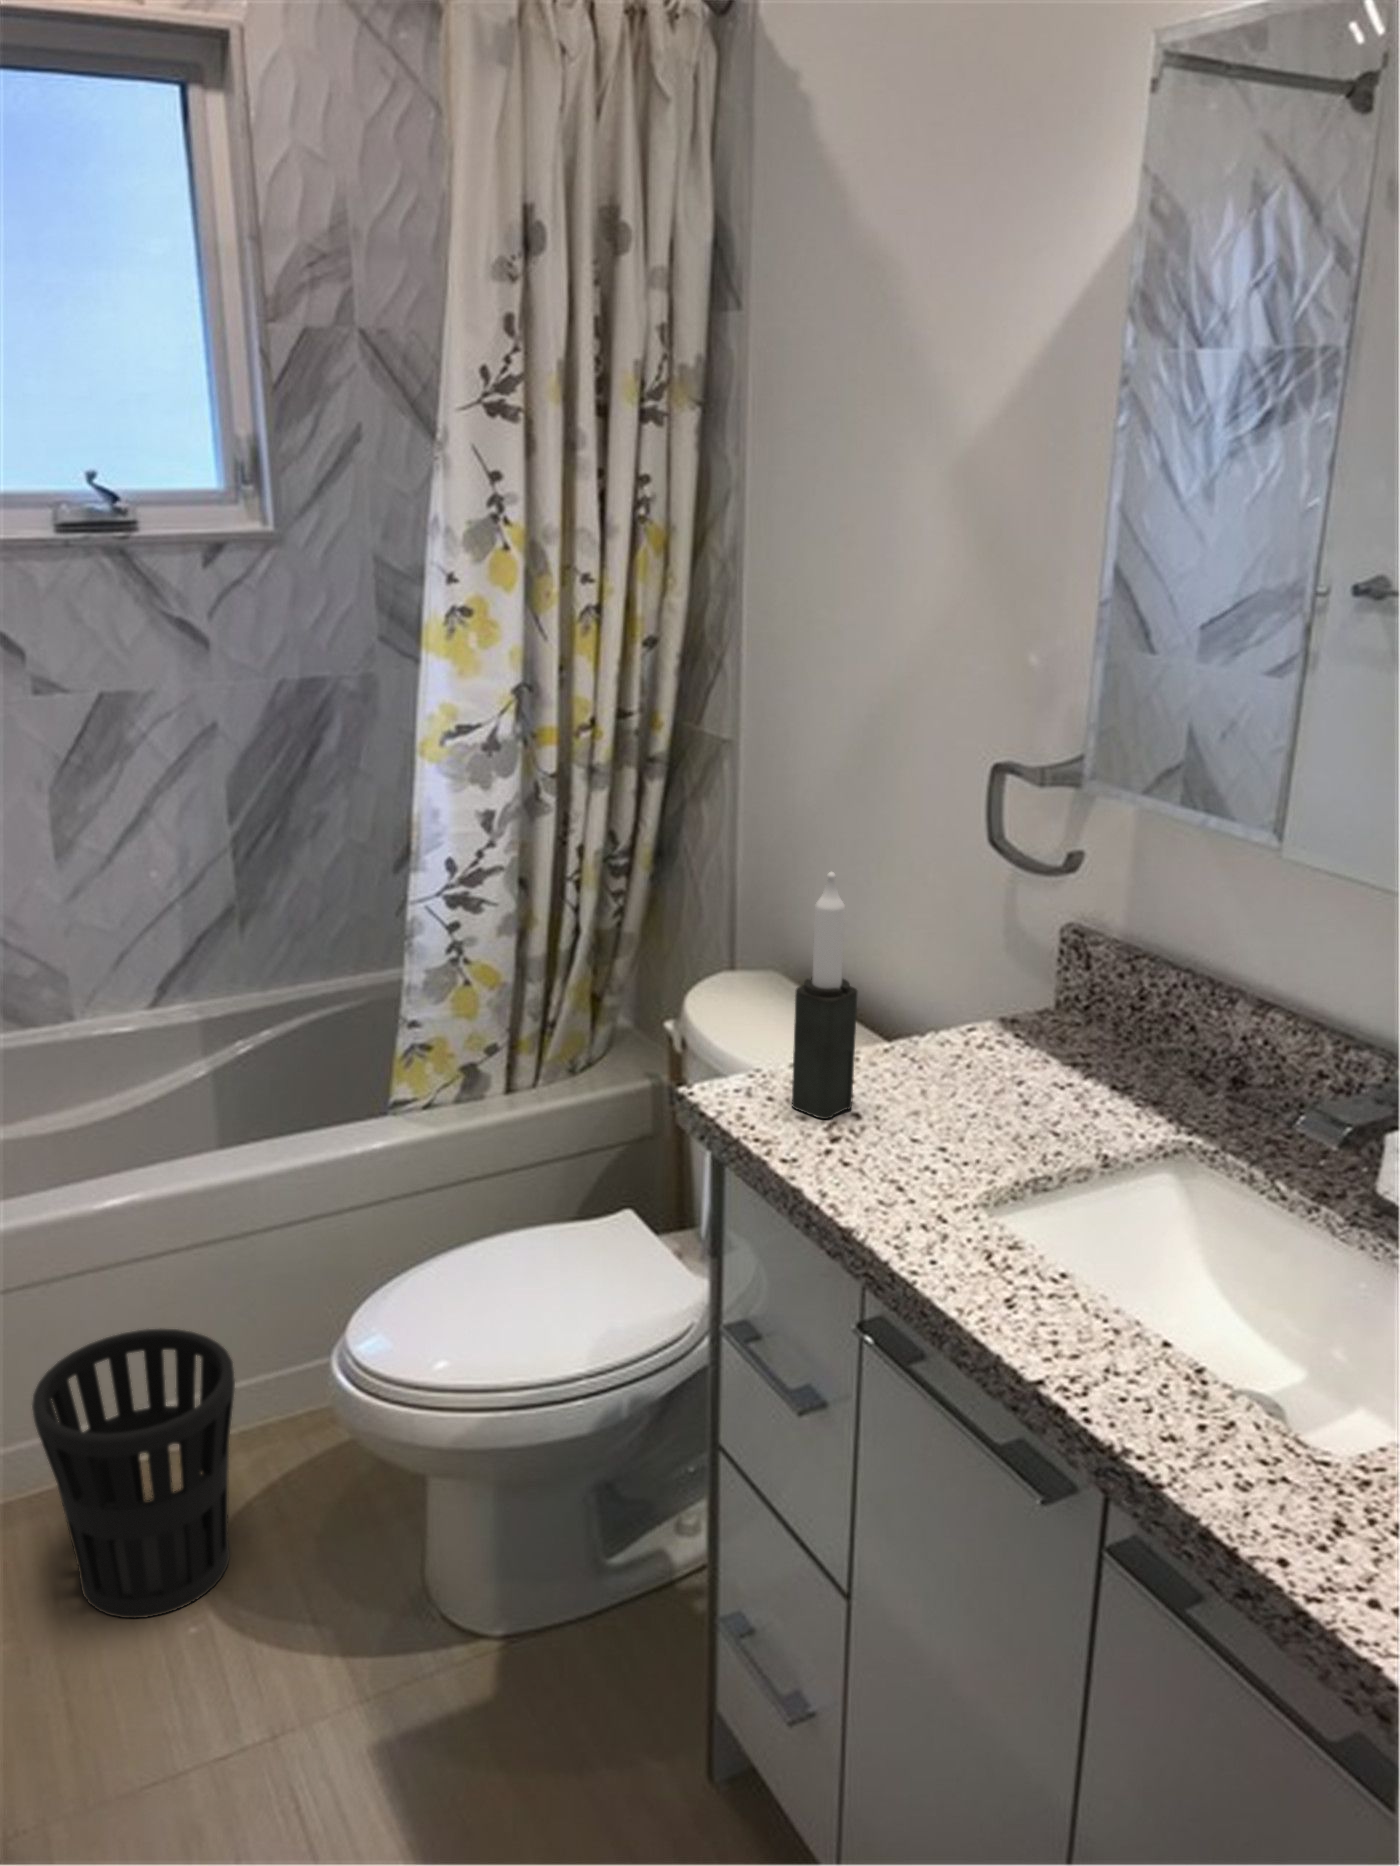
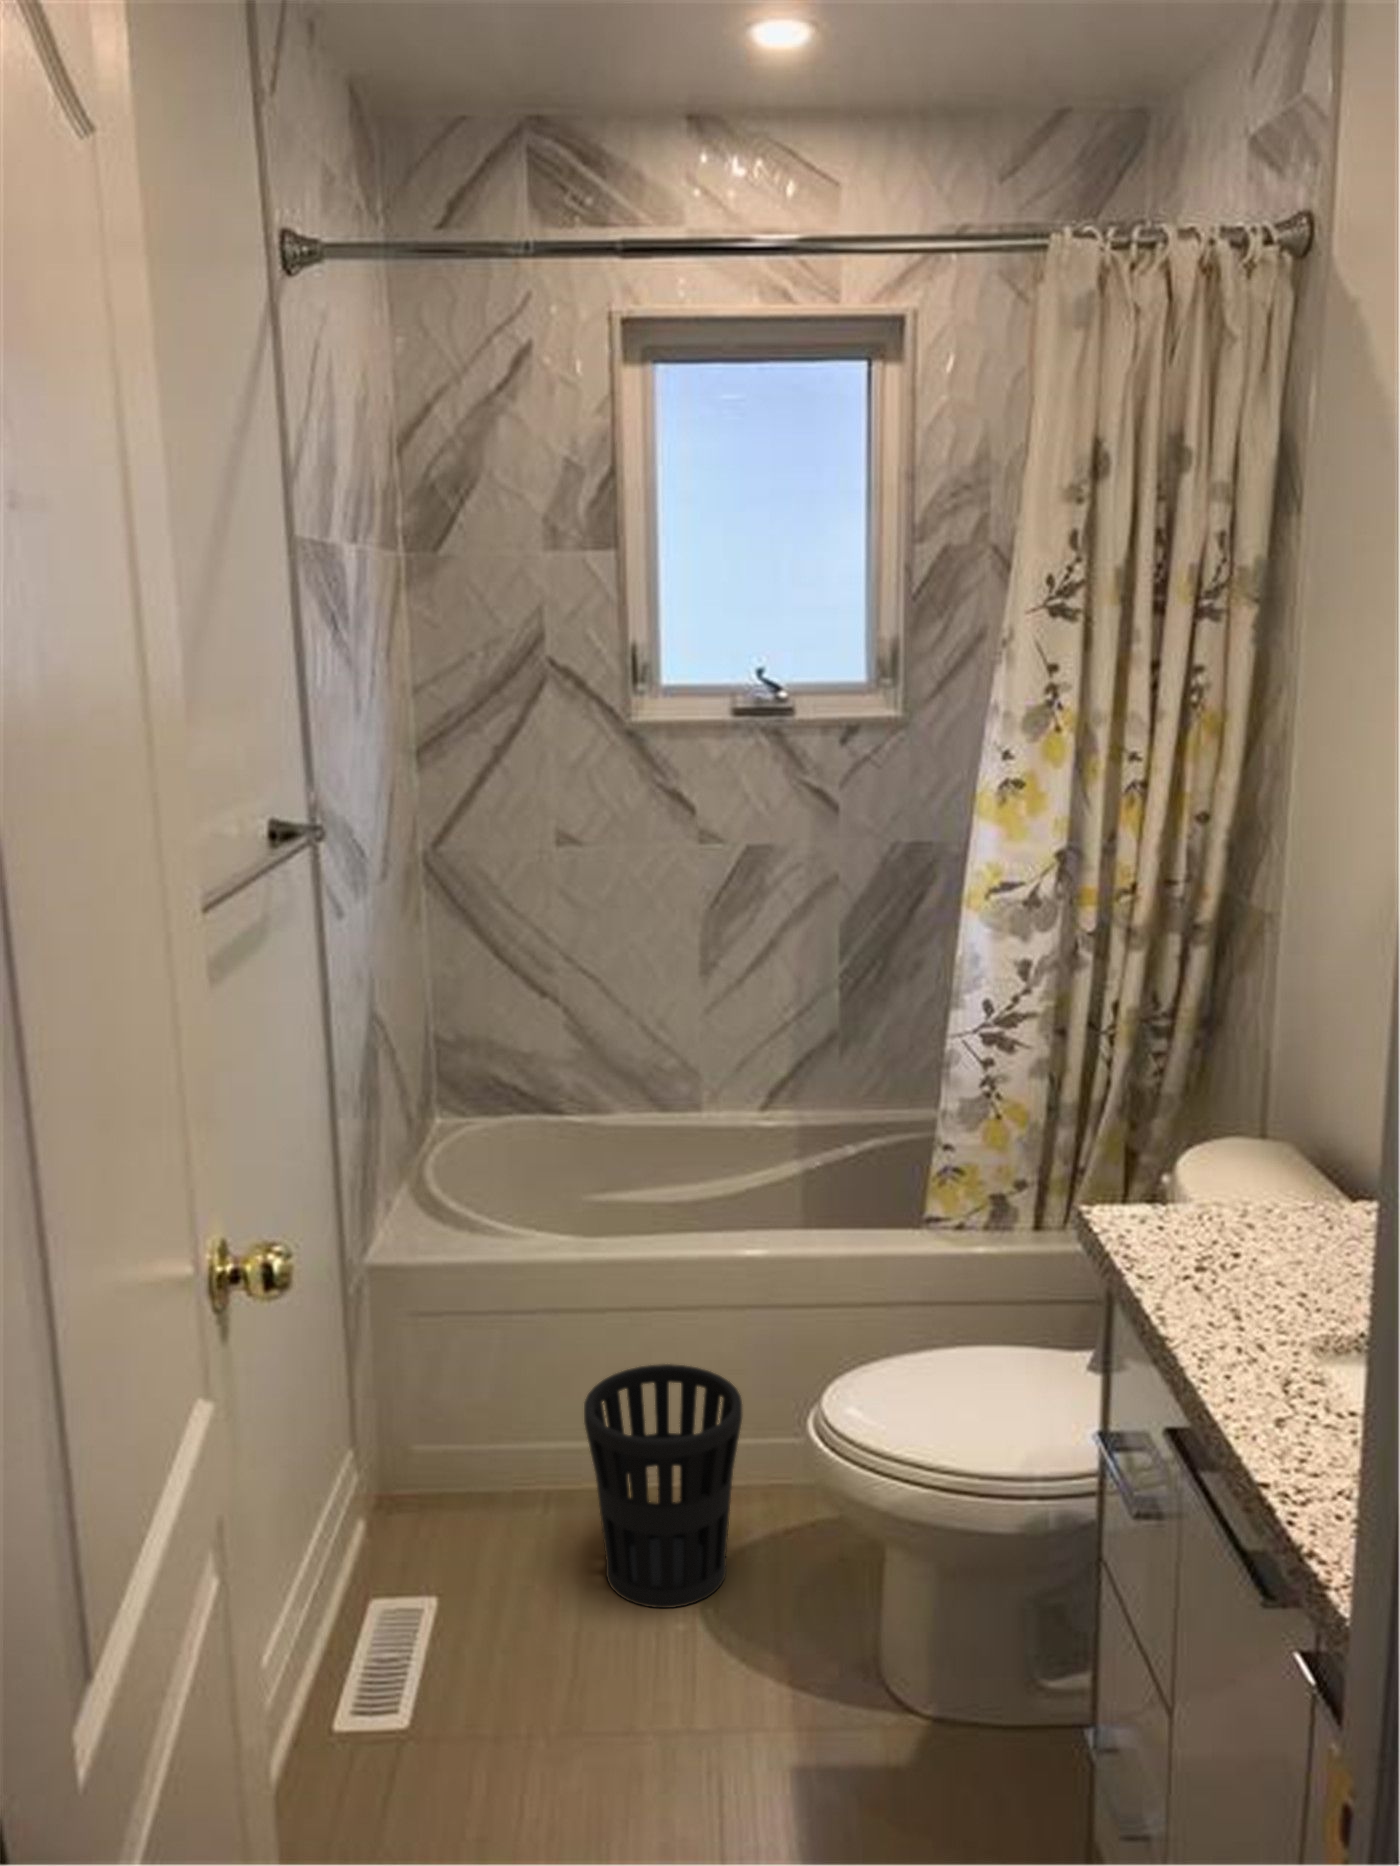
candle: present [792,872,857,1119] -> none [1182,1017,1248,1251]

